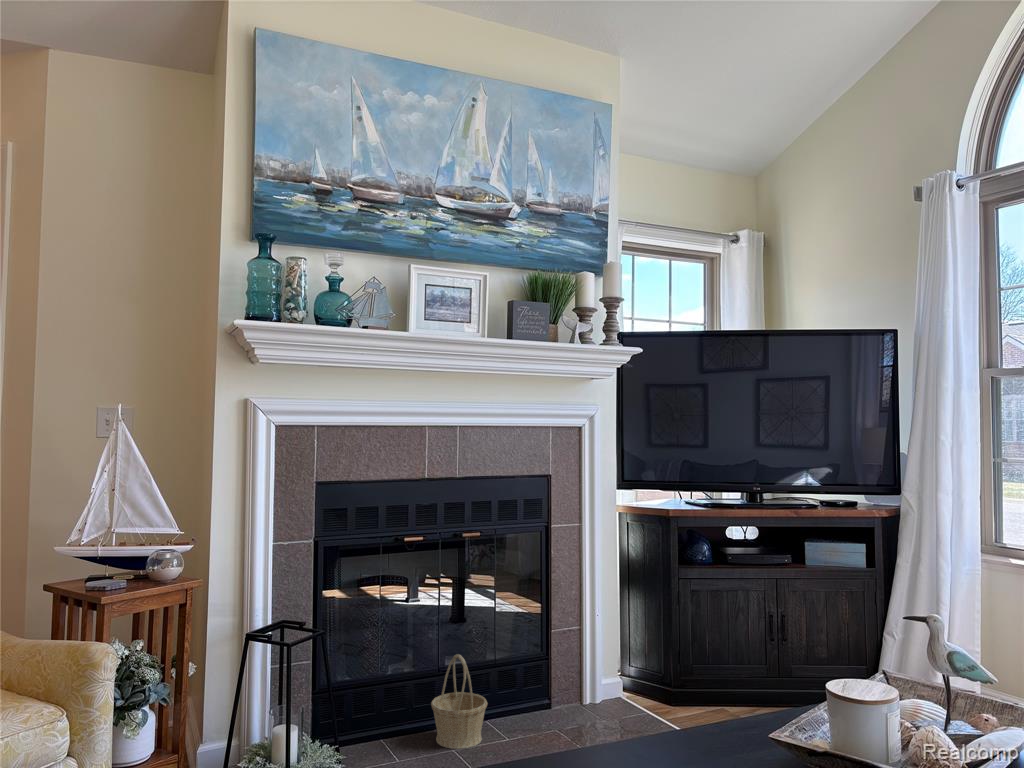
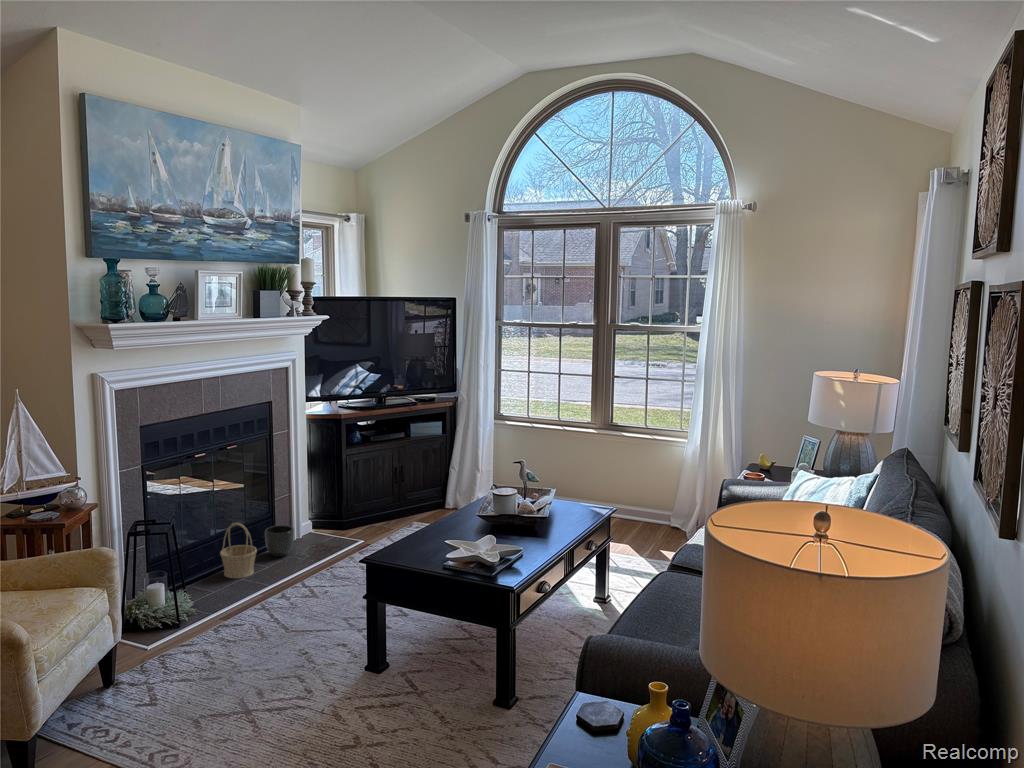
planter: none [522,673,566,727] -> present [265,525,294,557]

